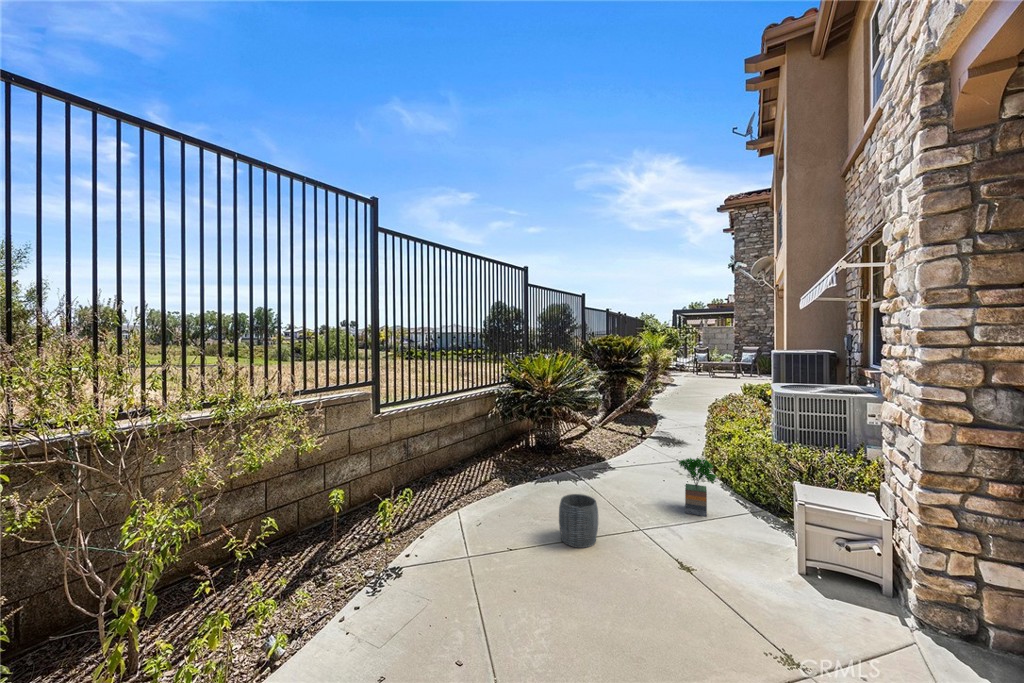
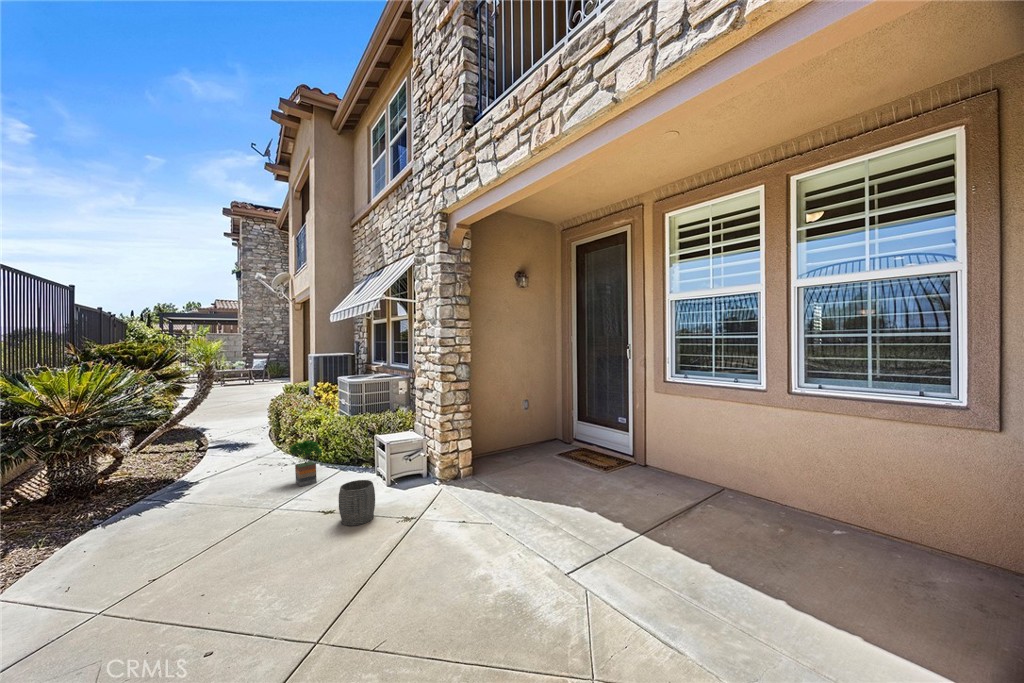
woven basket: present [559,494,598,548] -> present [339,480,375,526]

